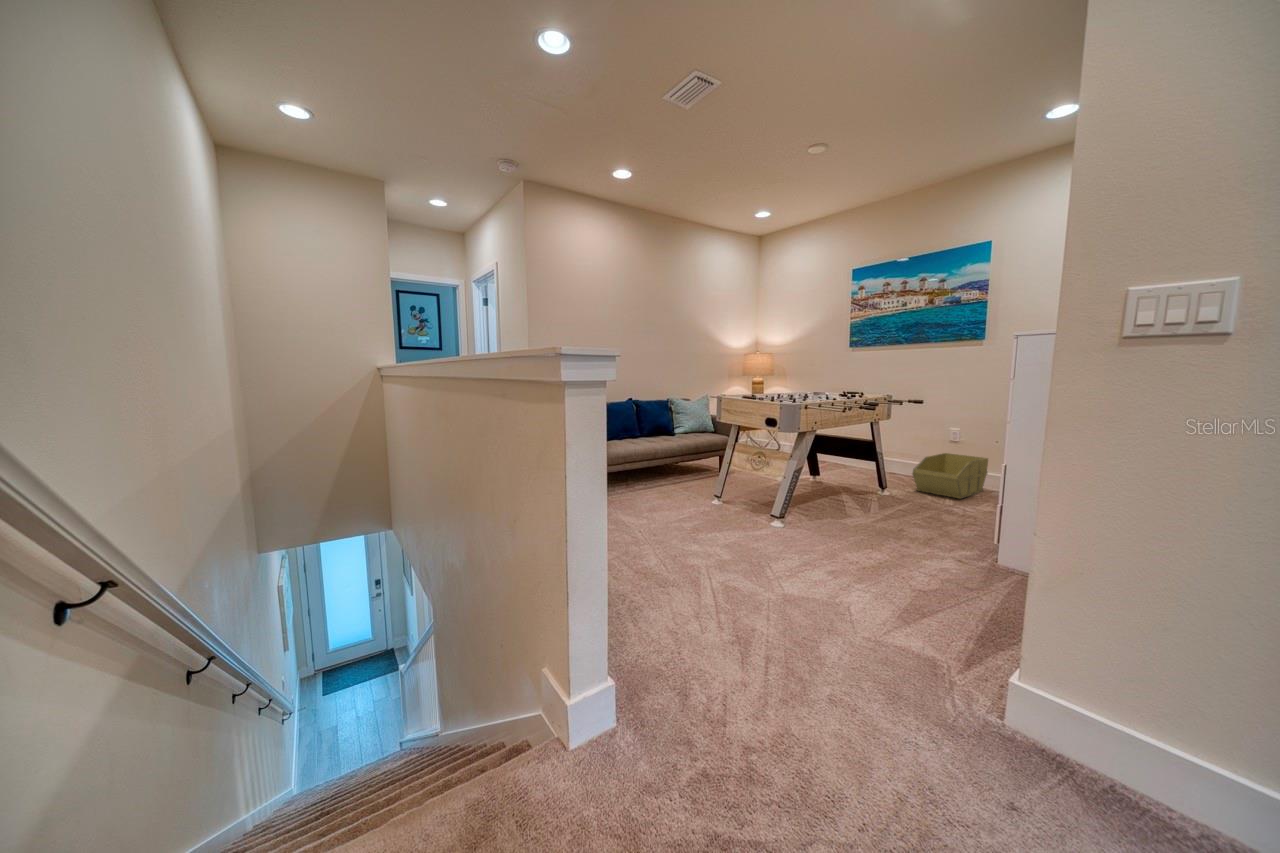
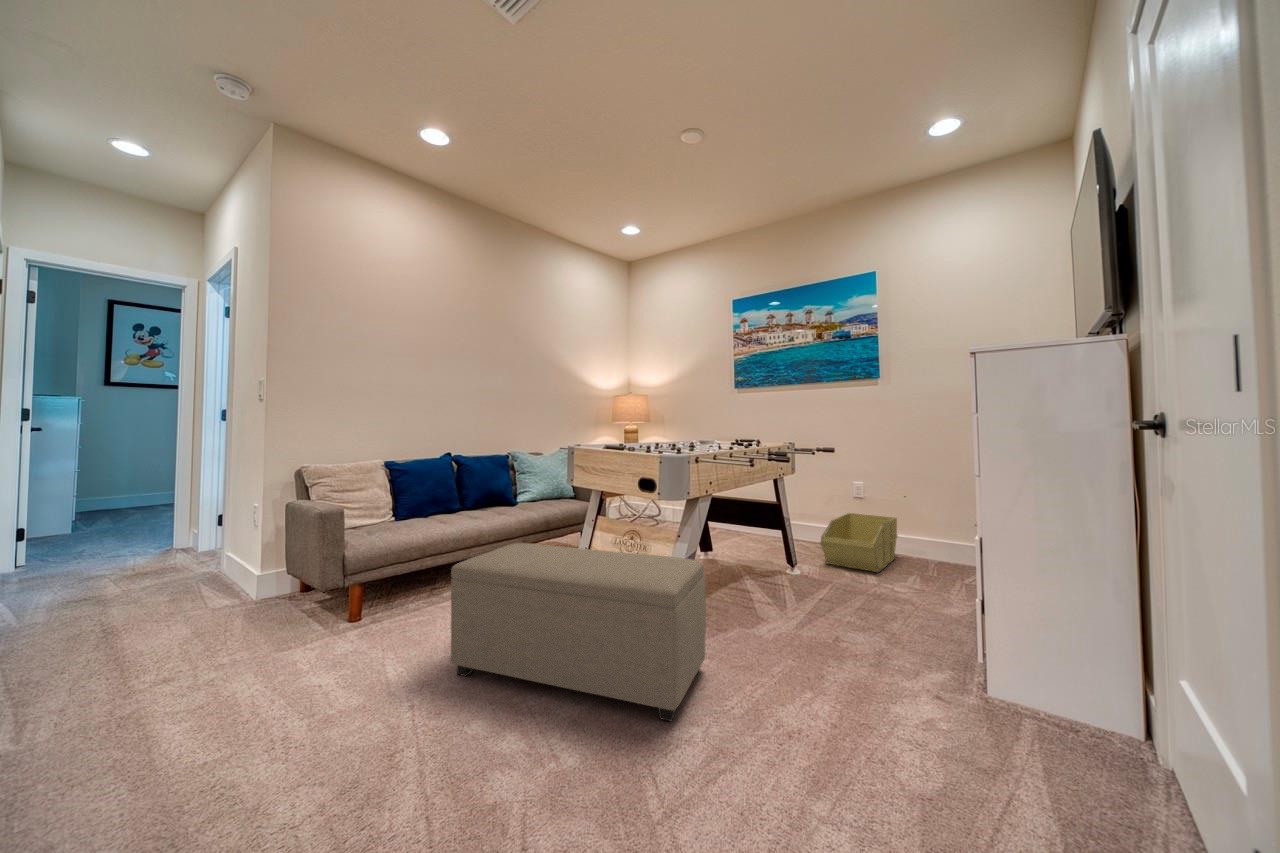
ottoman: none [649,455,807,555] -> present [451,543,706,721]

